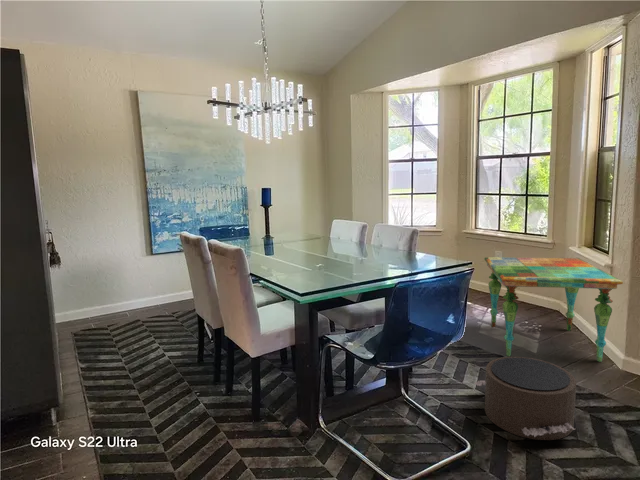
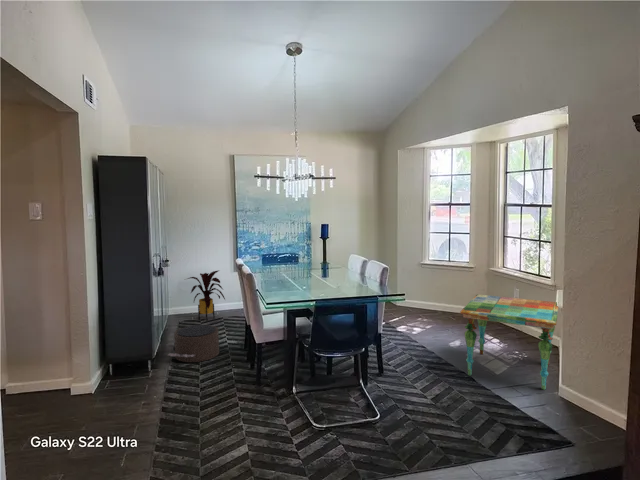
house plant: none [76,254,144,327] -> present [188,271,225,321]
pouf: present [475,357,576,440] -> present [168,325,219,362]

